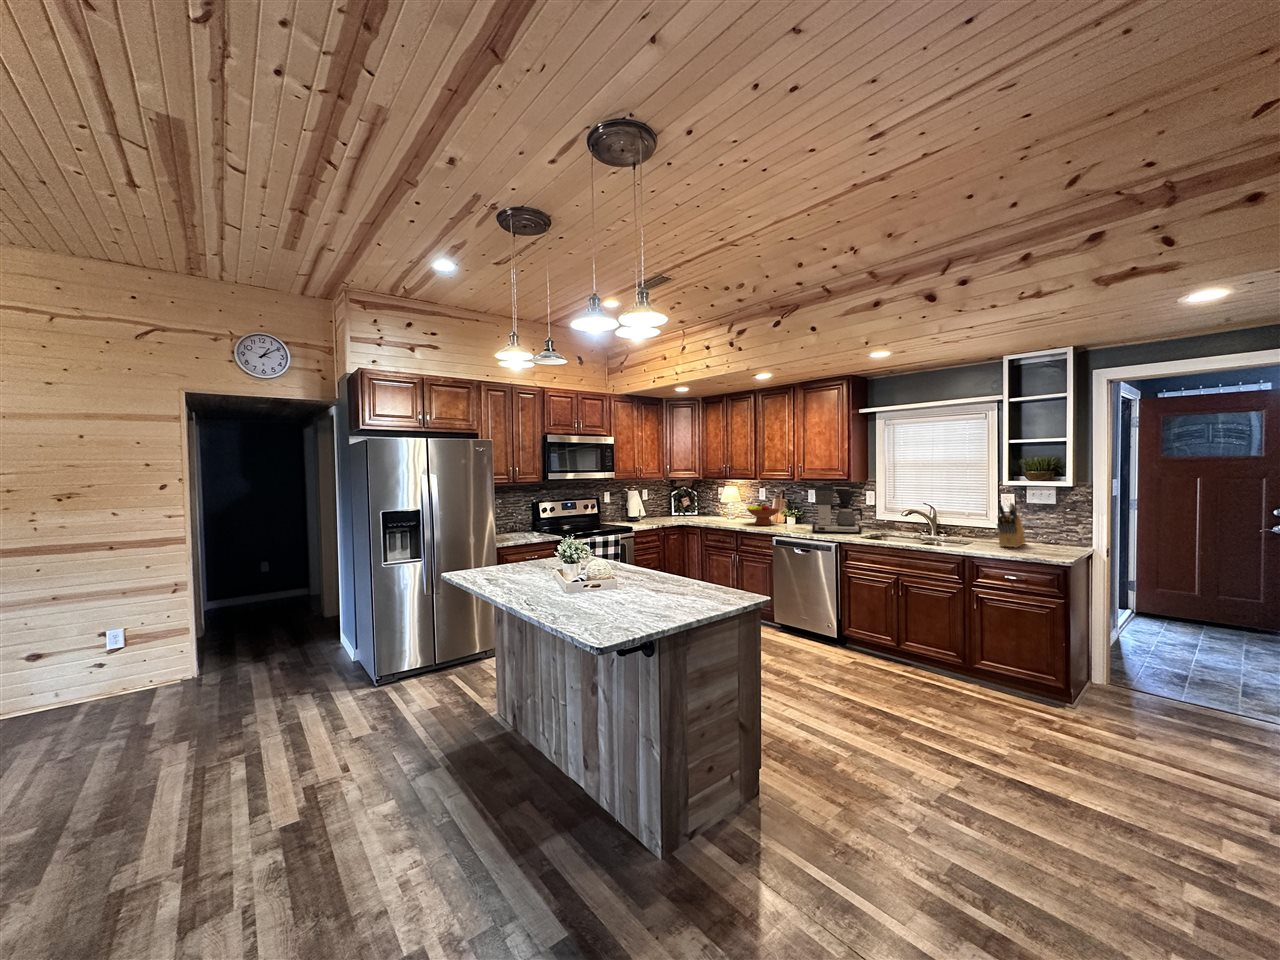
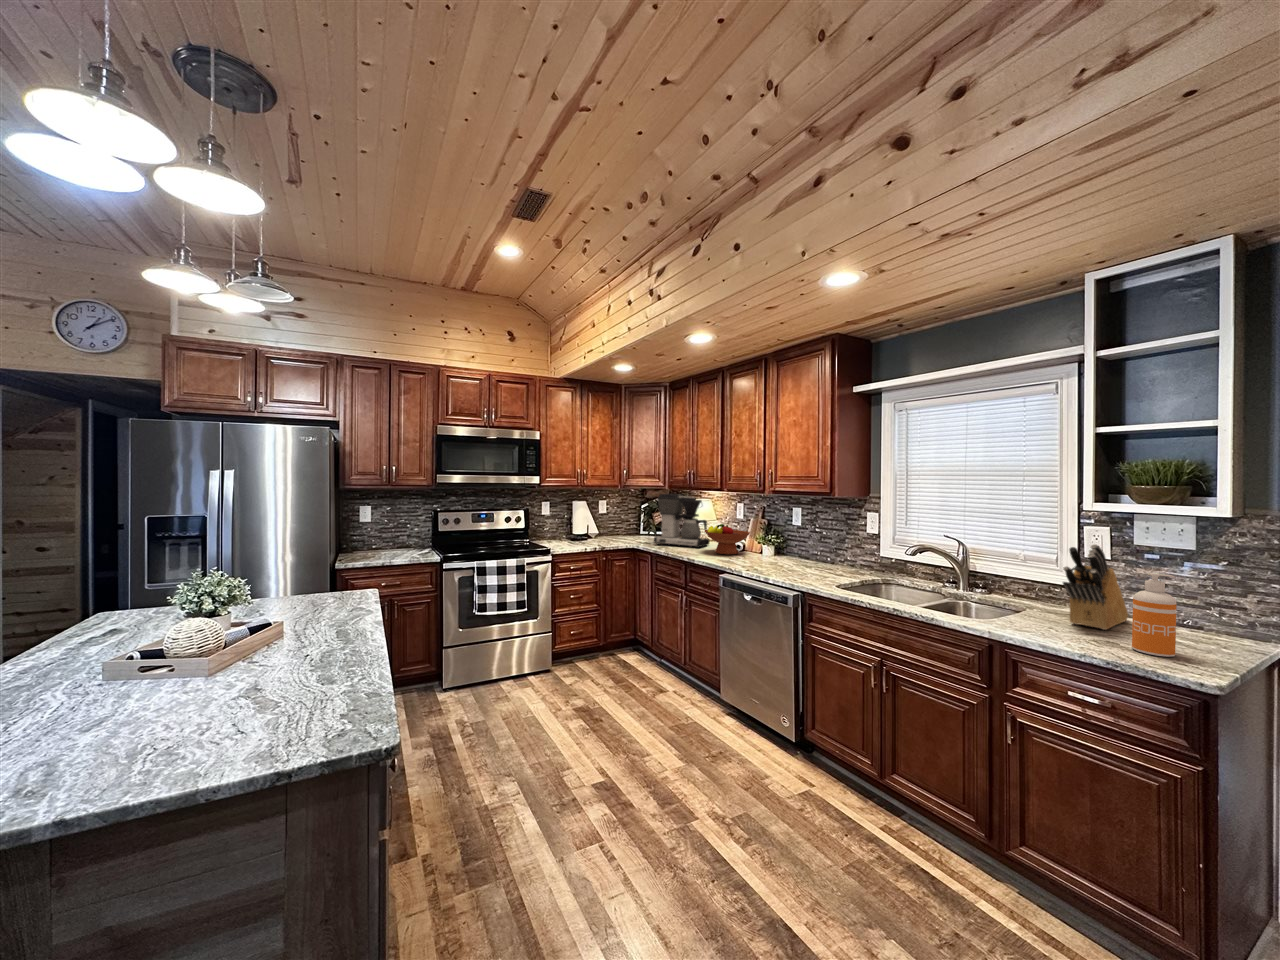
coffee maker: present [812,485,862,534] -> present [654,494,710,548]
soap dispenser: none [1031,515,1051,555] -> present [1132,573,1176,657]

